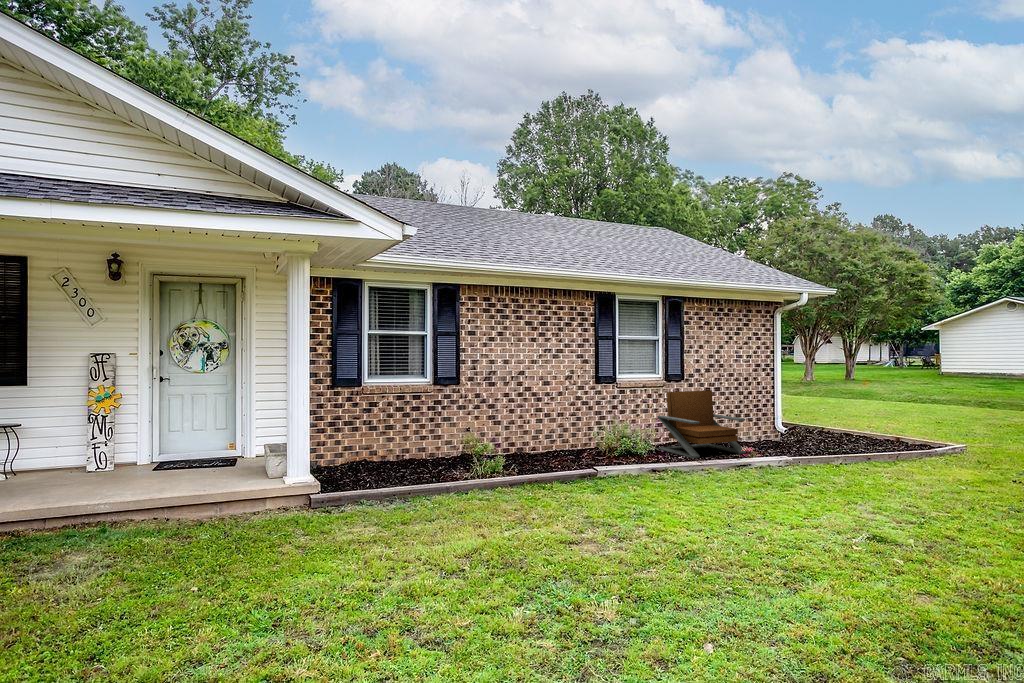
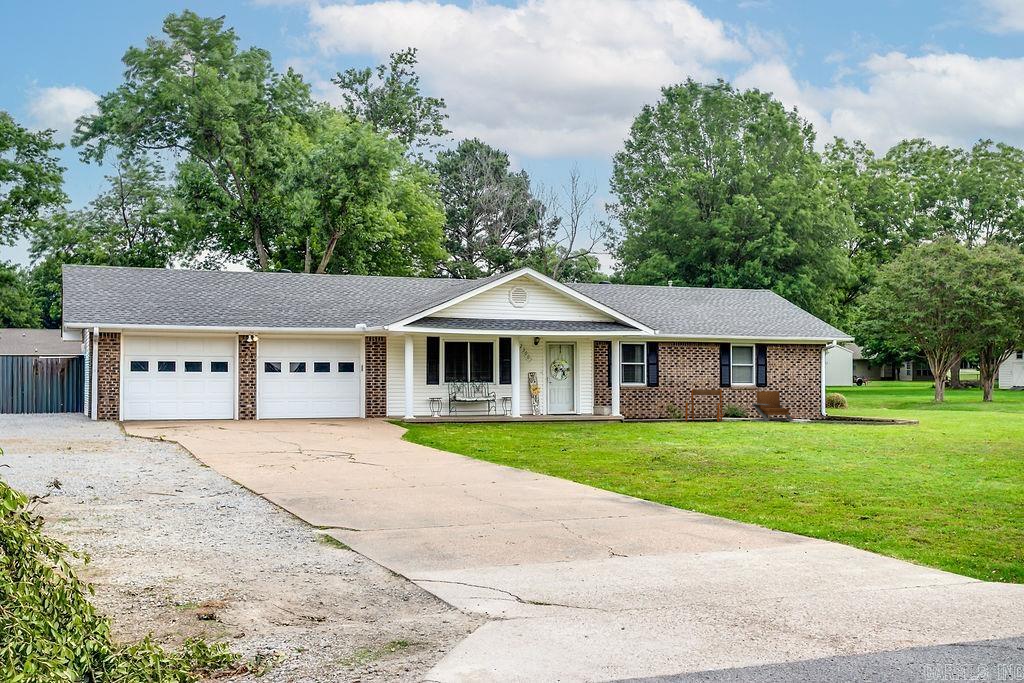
bench: none [517,389,601,468] -> present [685,389,723,422]

